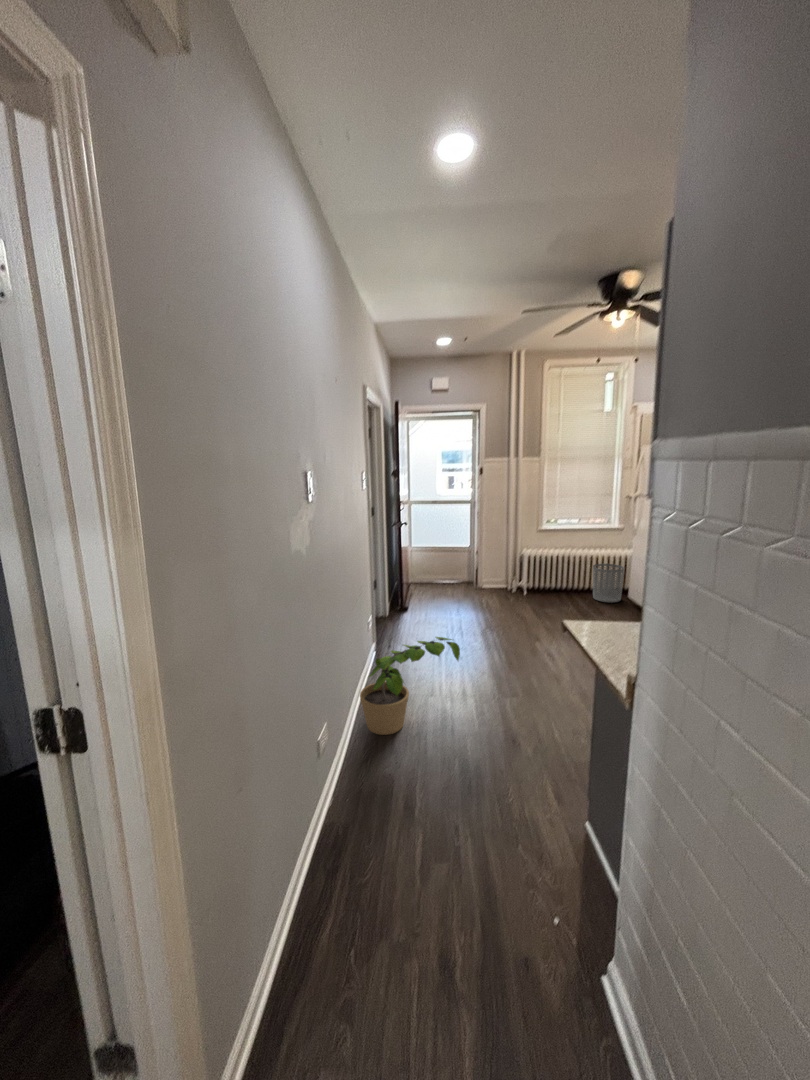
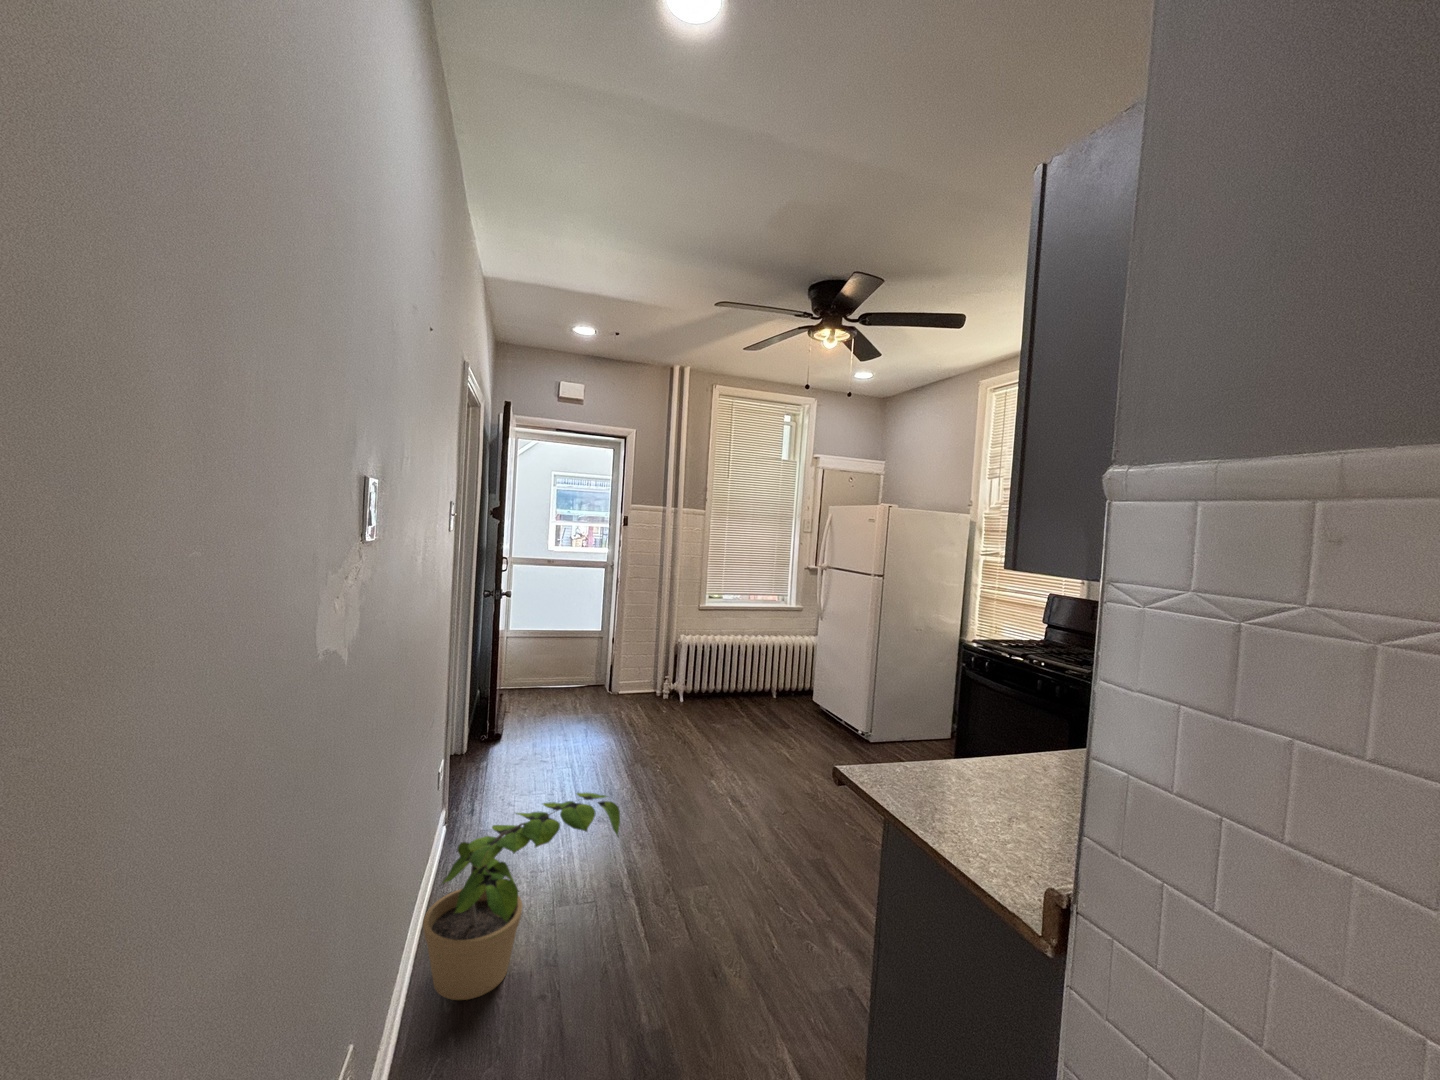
waste bin: present [593,564,624,603] -> none [771,657,810,711]

